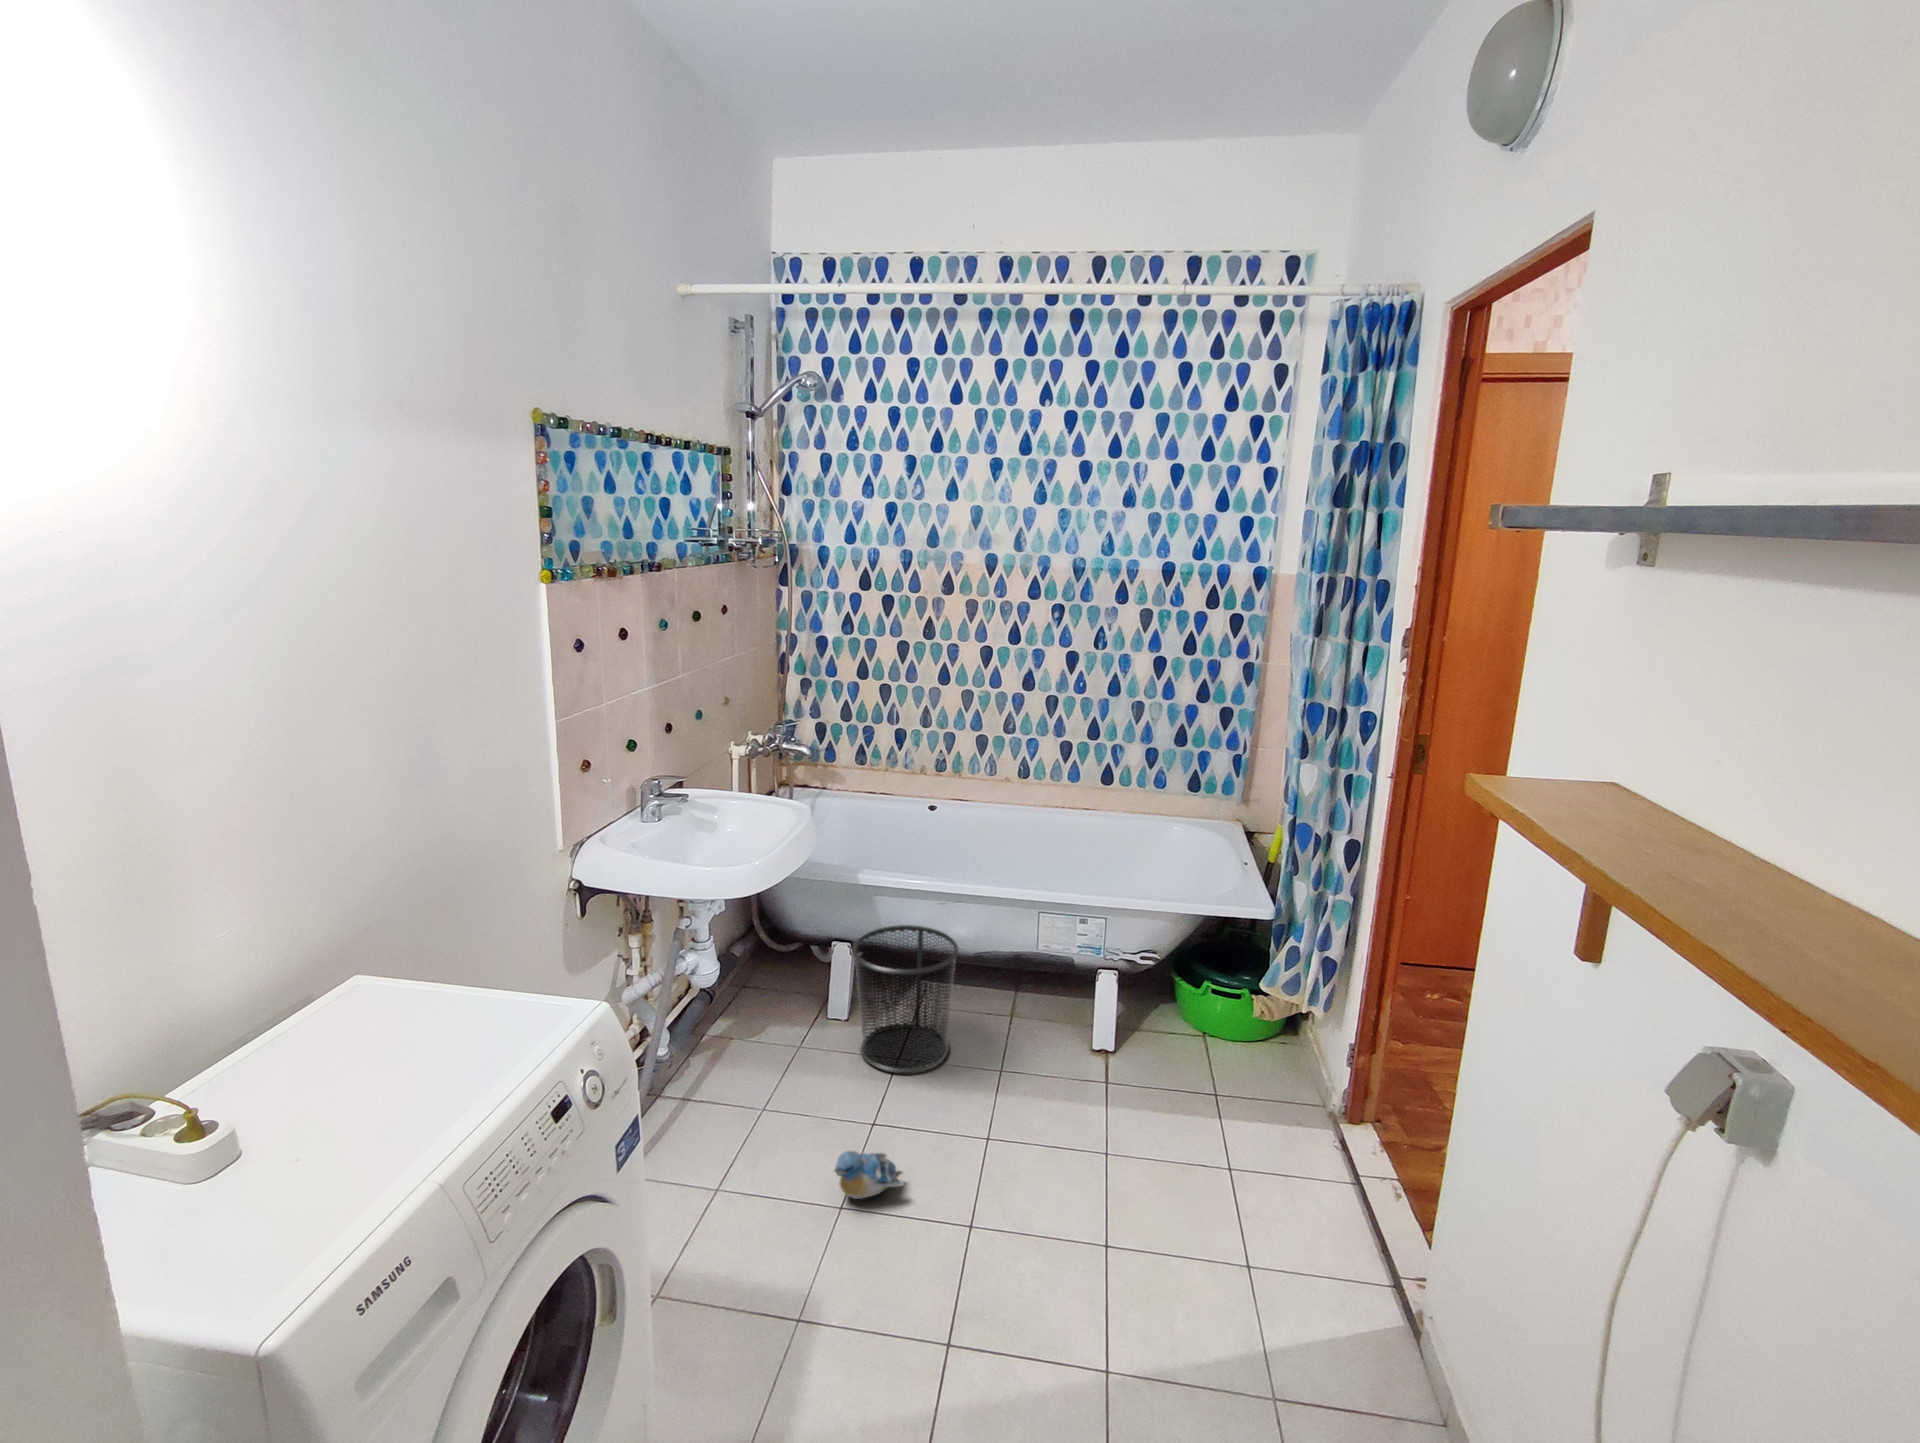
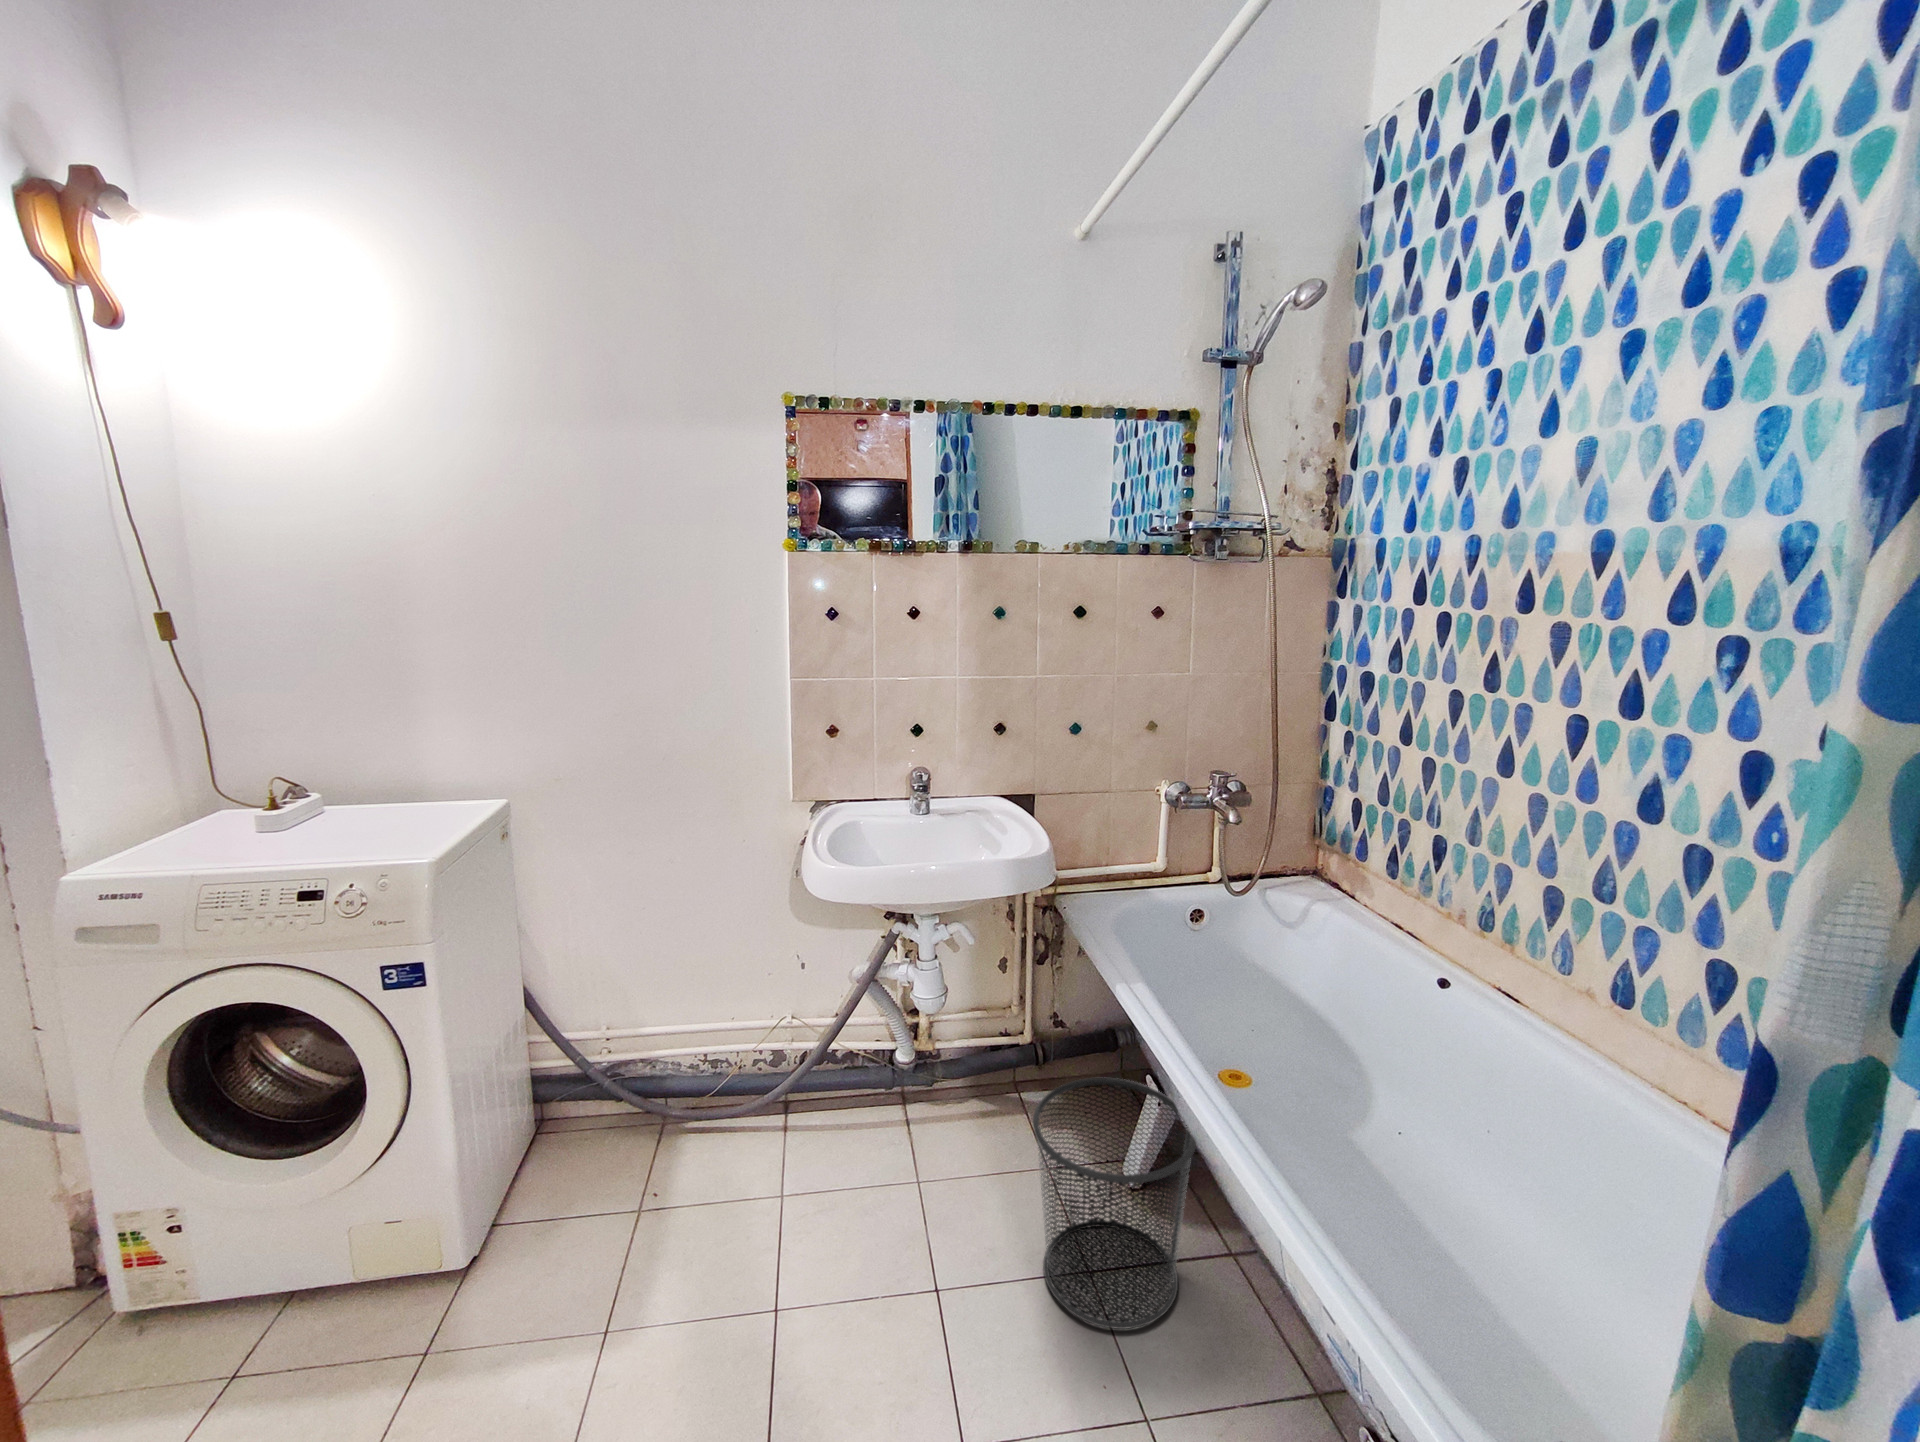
plush toy: present [834,1151,904,1199] -> none [764,1260,842,1366]

